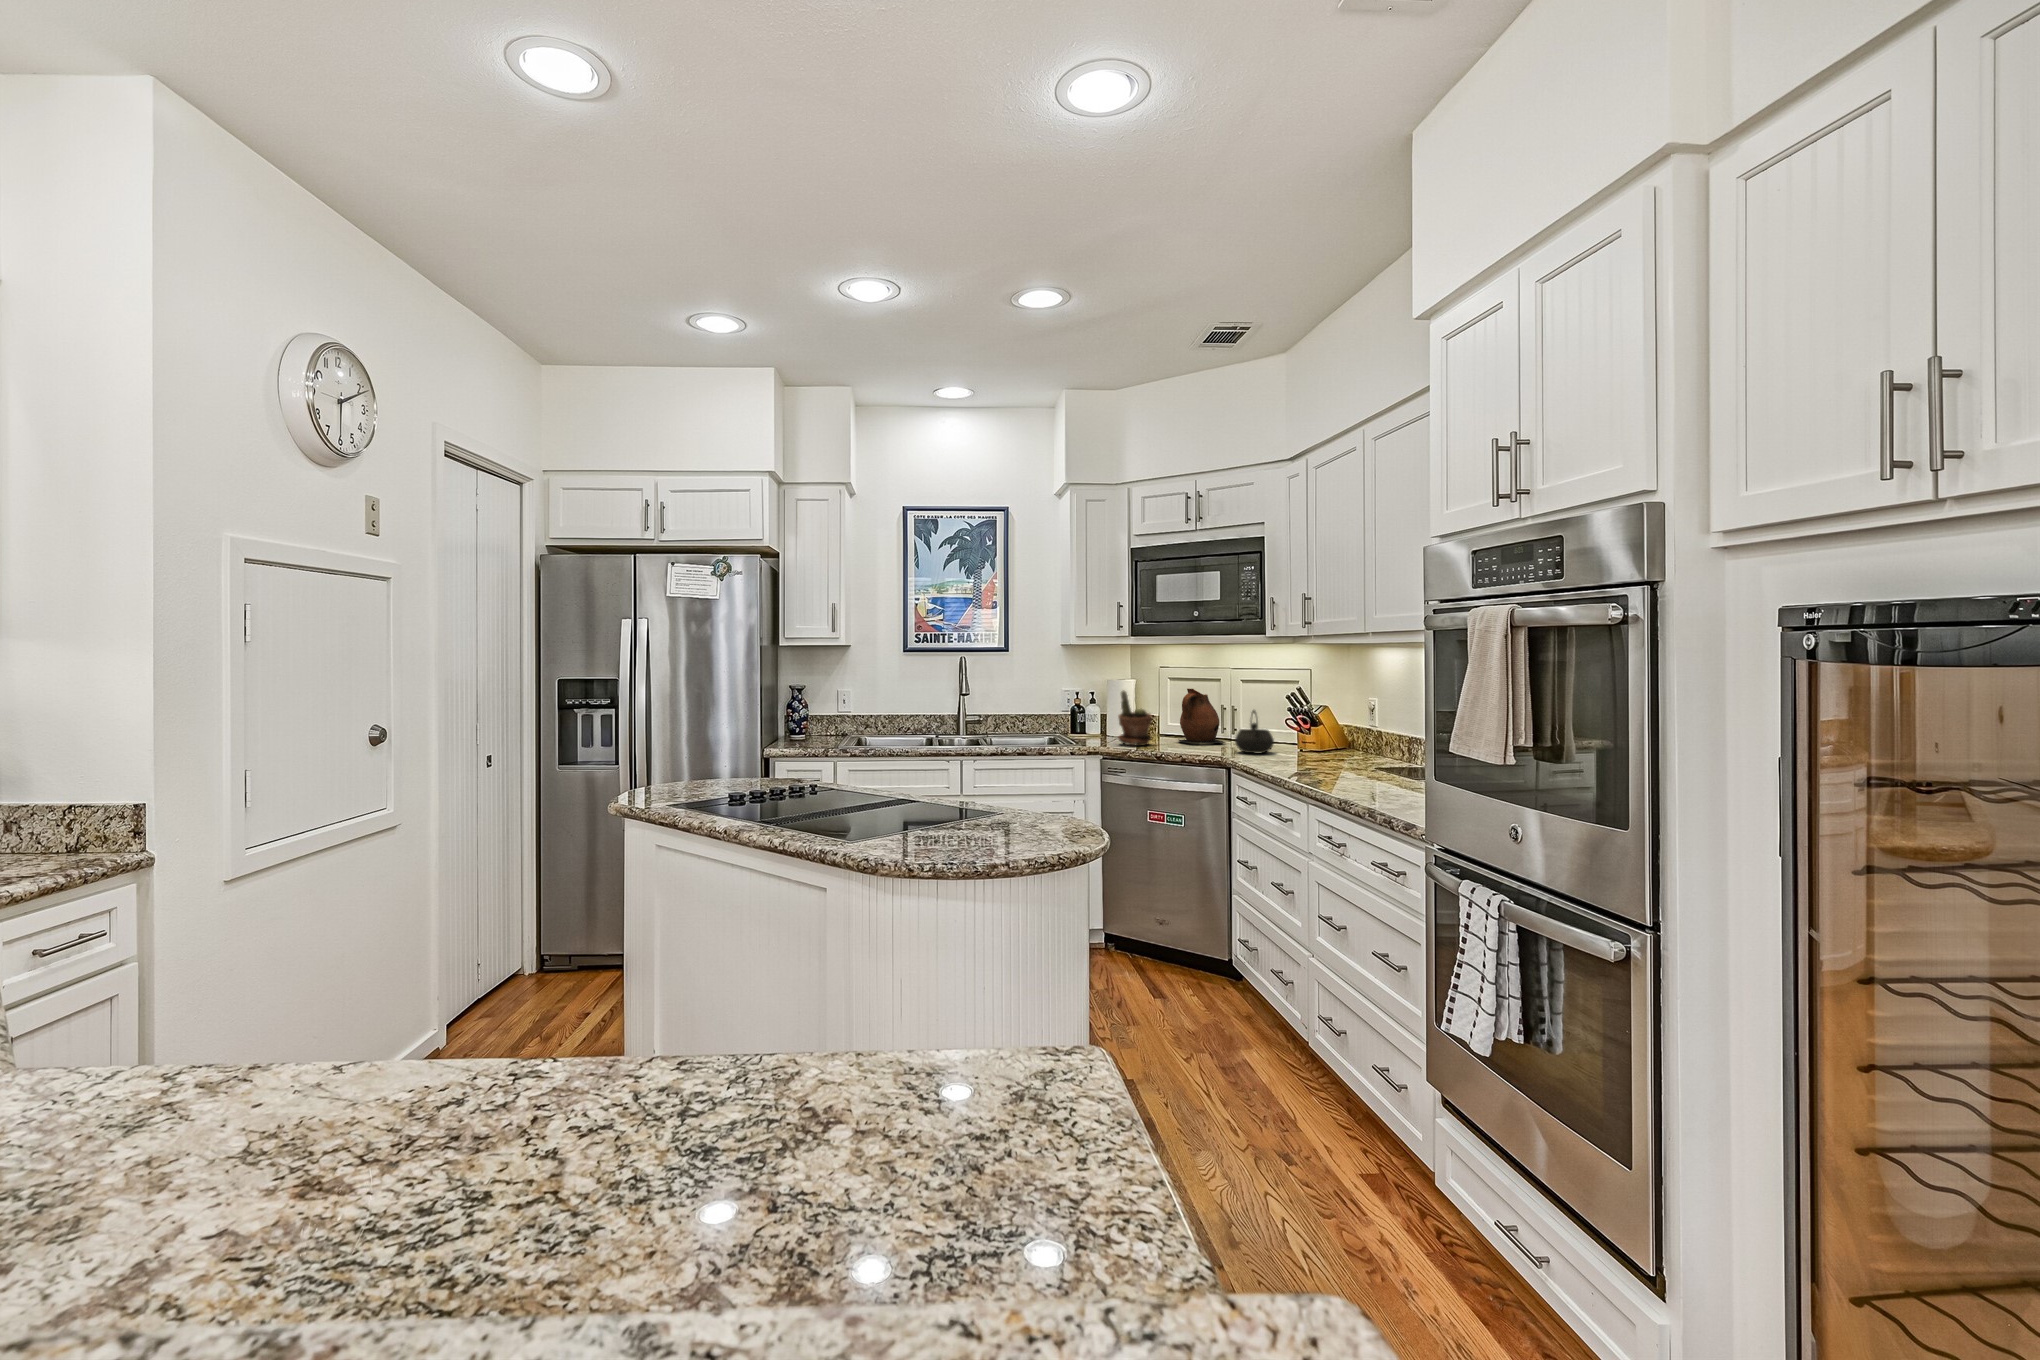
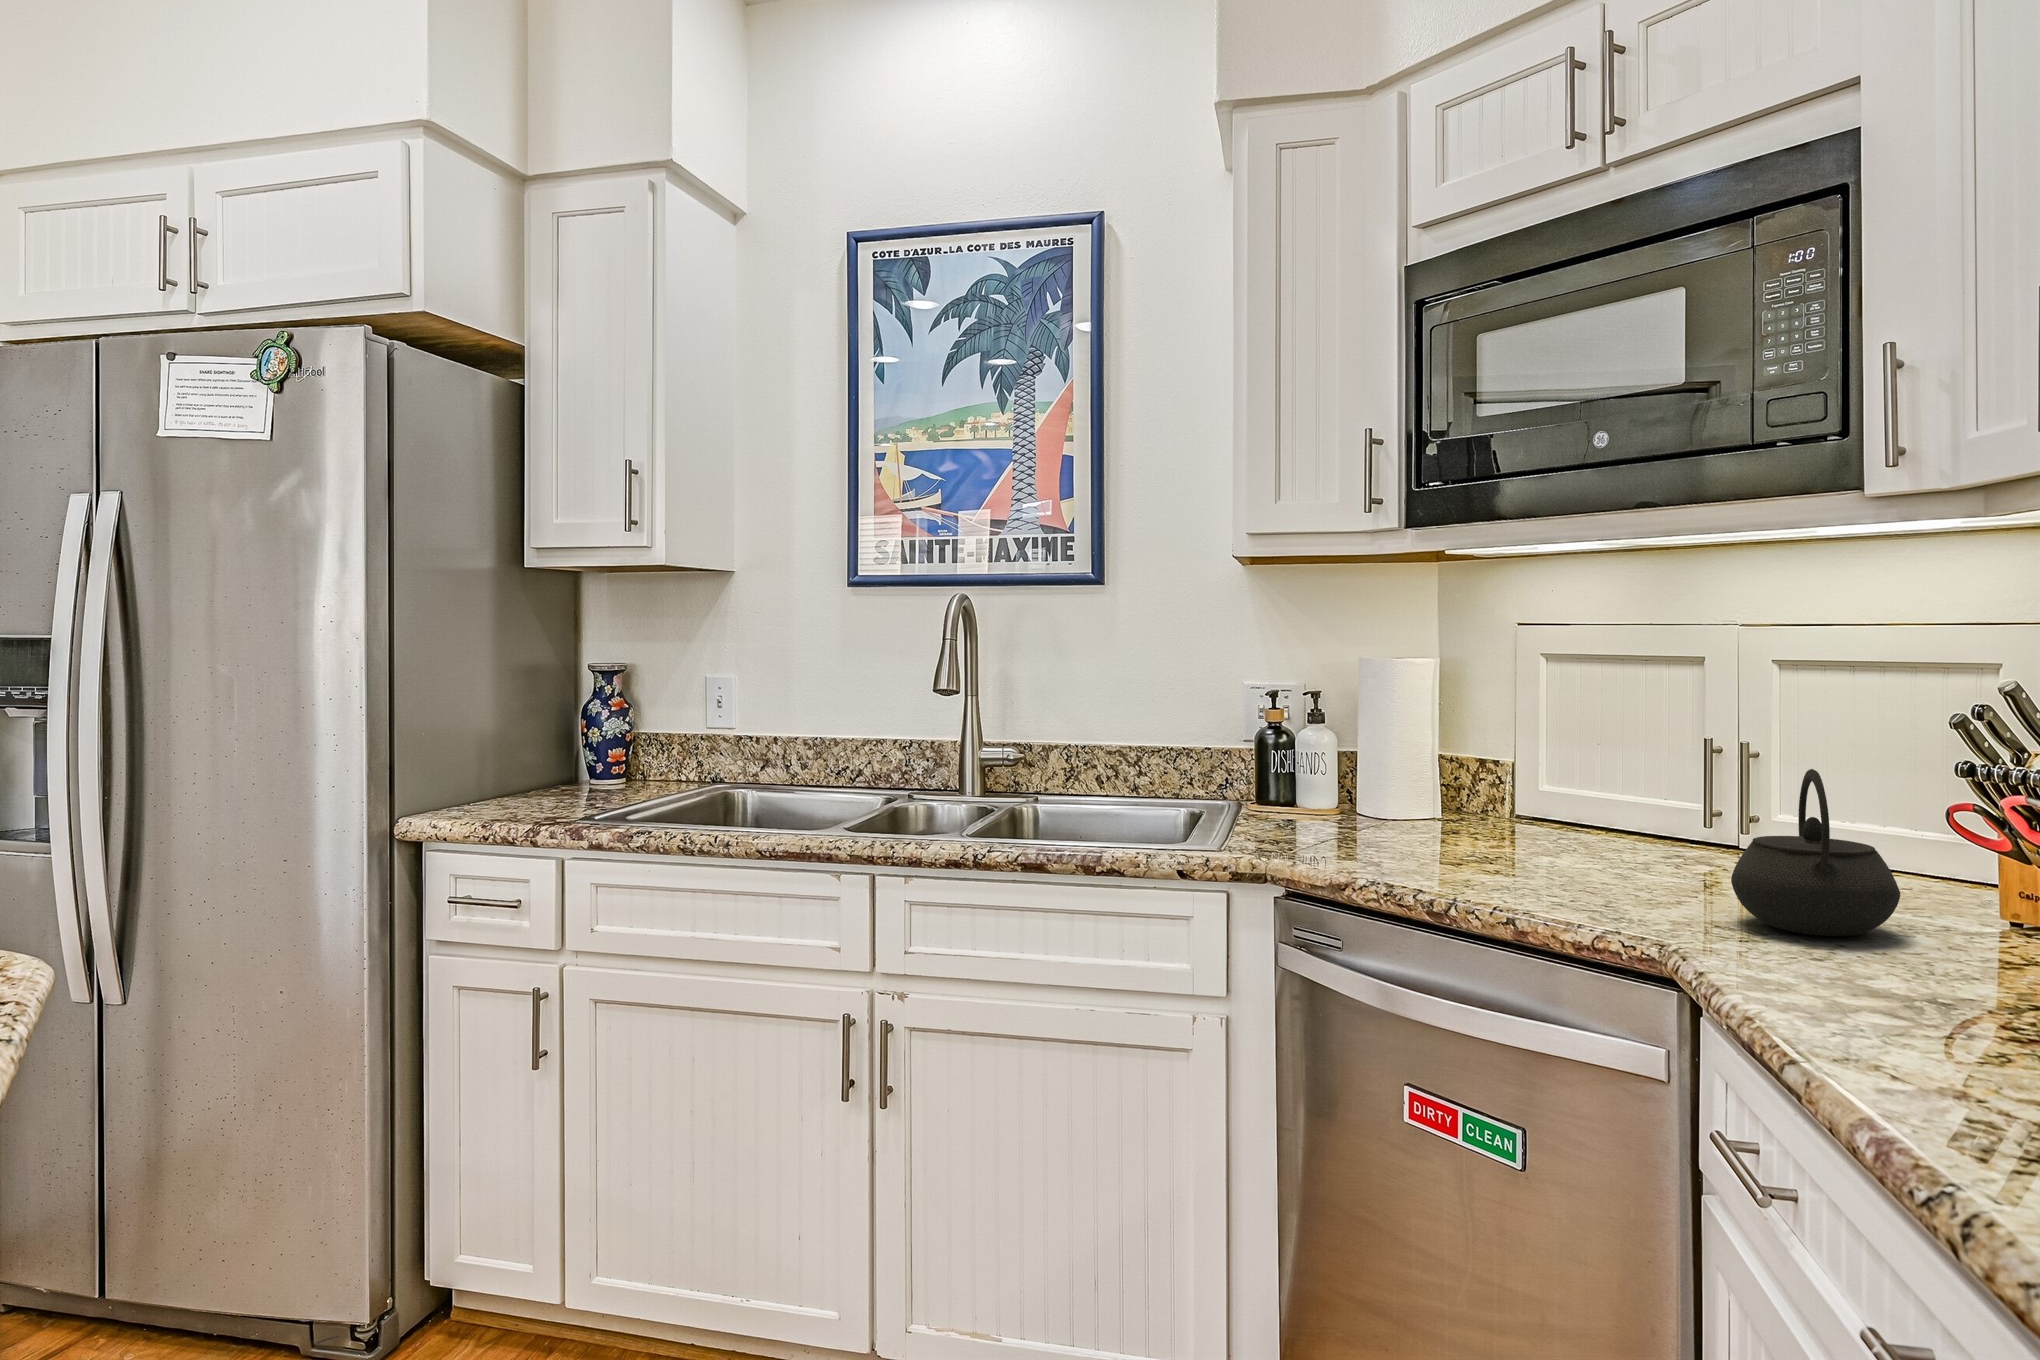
ceramic pitcher: present [1179,689,1225,744] -> none [1539,686,1709,870]
potted plant: present [1118,690,1152,746] -> none [1345,687,1455,861]

